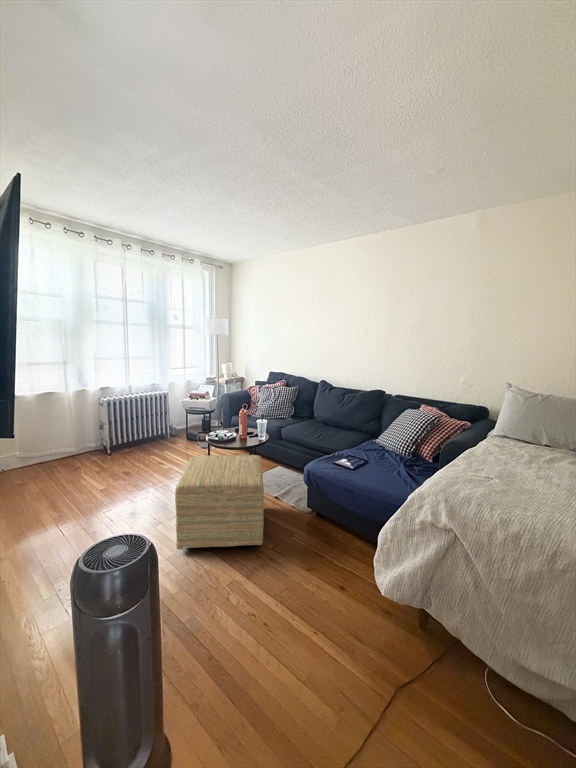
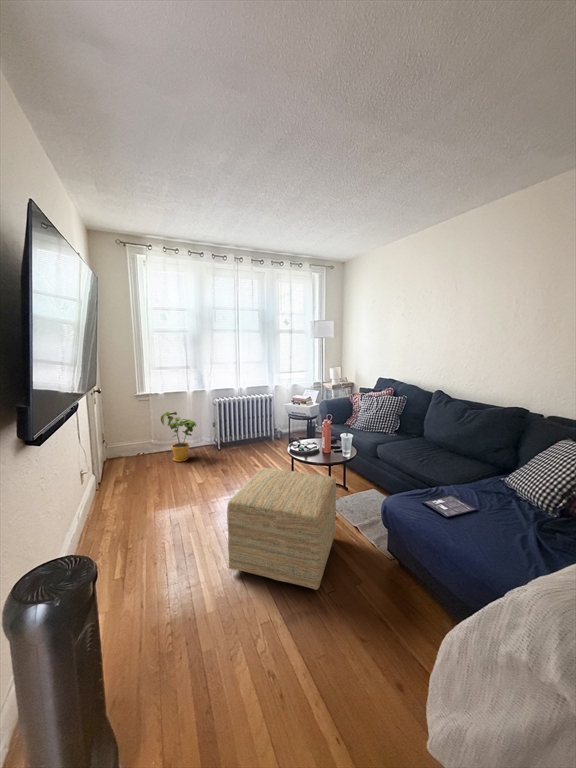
house plant: none [39,414,86,471] -> present [161,412,196,462]

